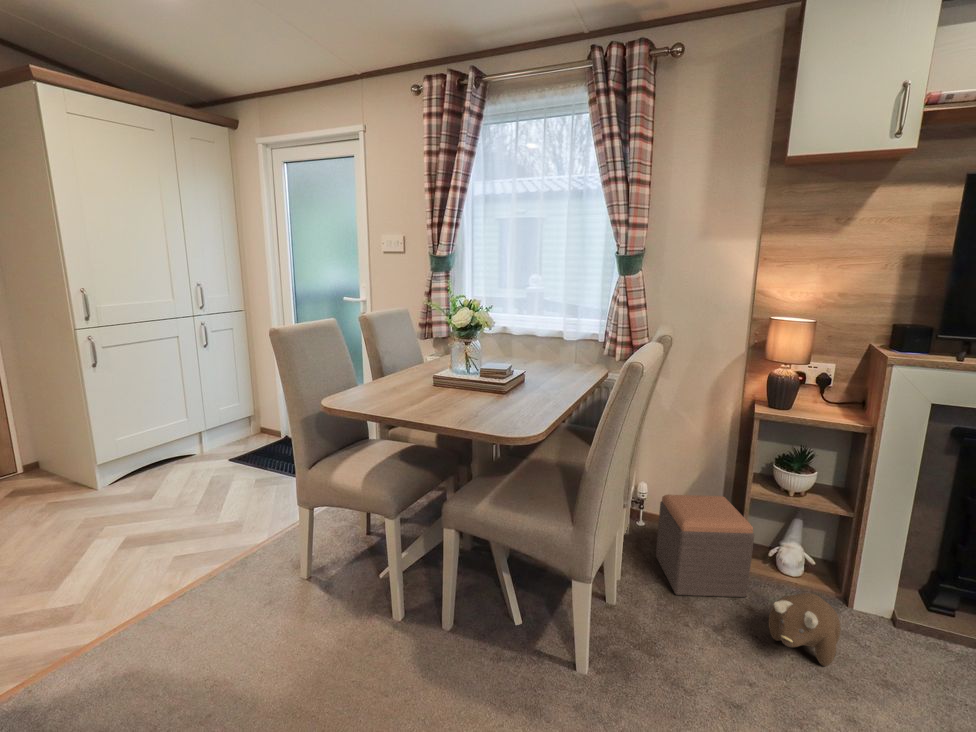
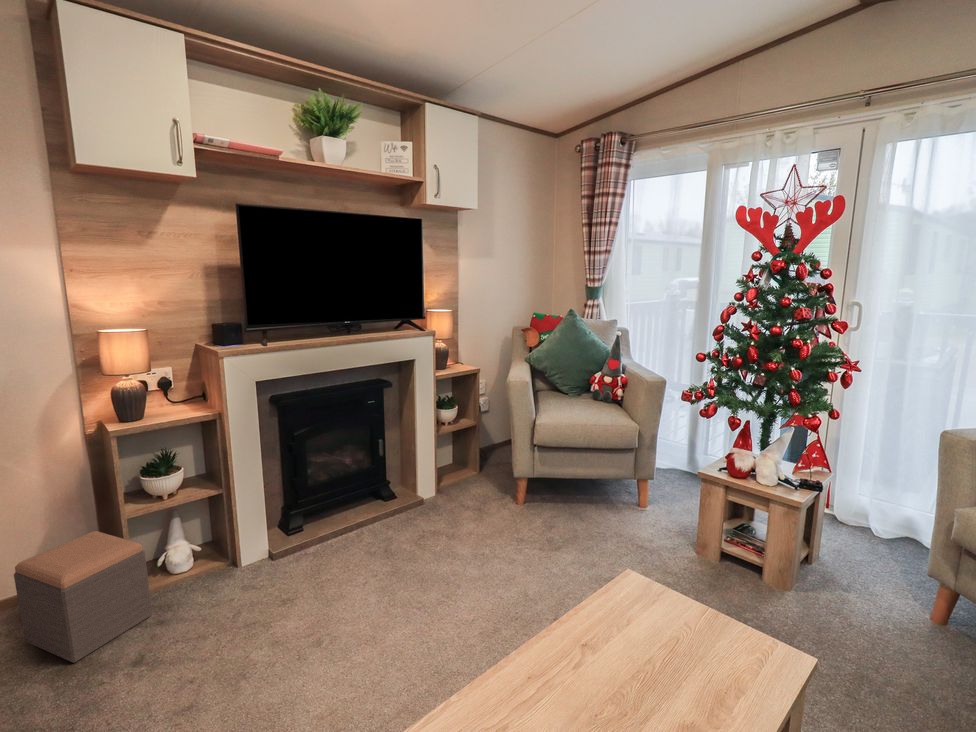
plush toy: present [768,593,841,666] -> none [184,571,246,632]

